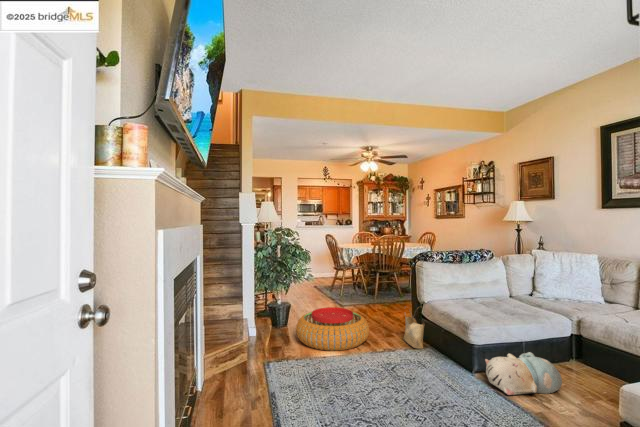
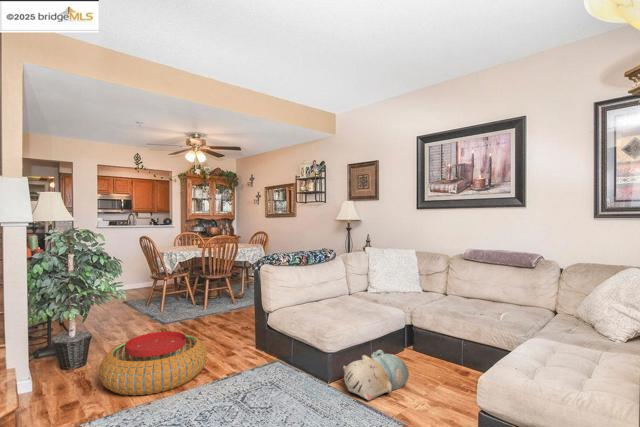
woven basket: present [404,317,425,349] -> none [248,316,274,366]

